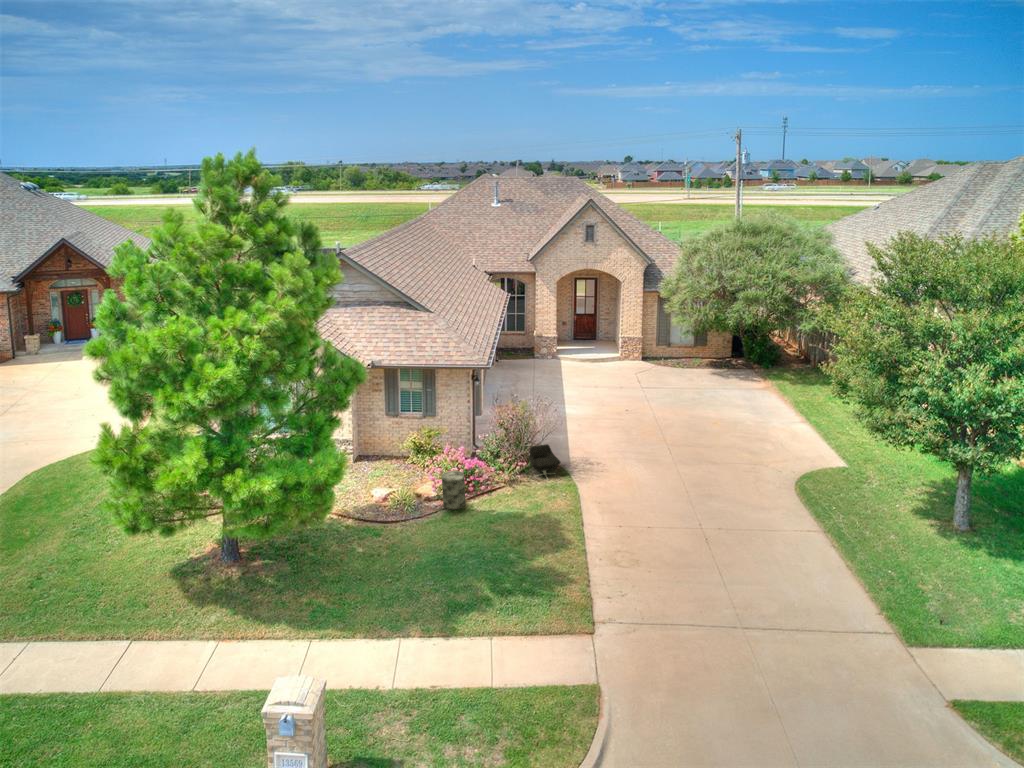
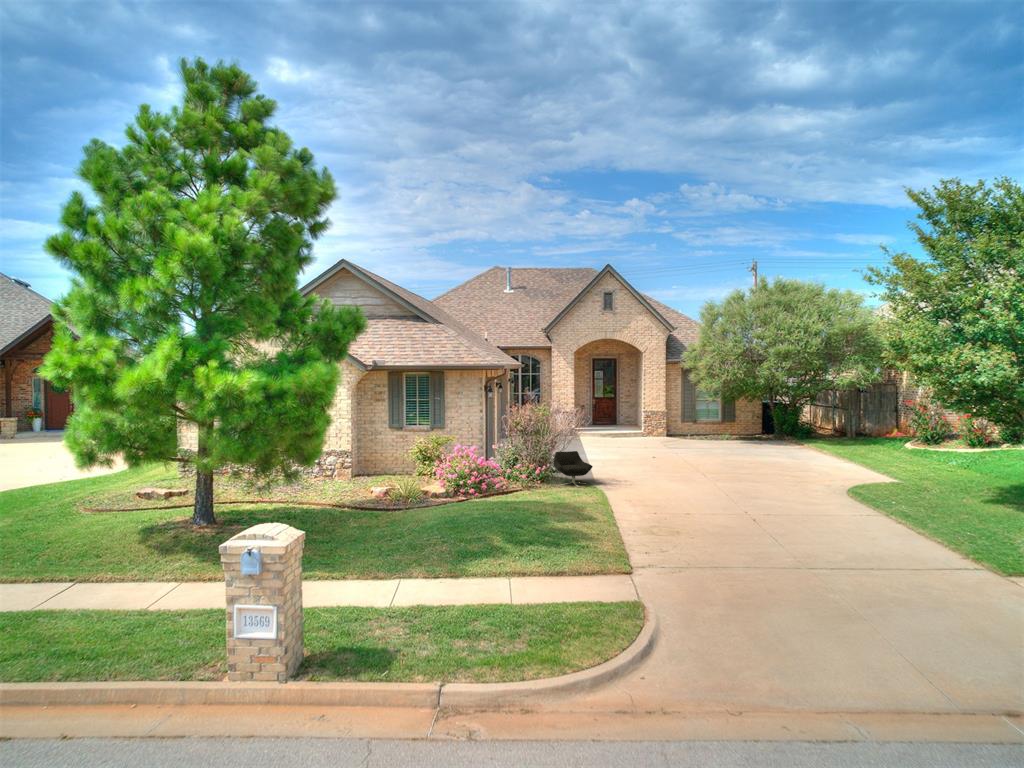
trash can: present [442,471,466,510] -> none [452,457,480,501]

